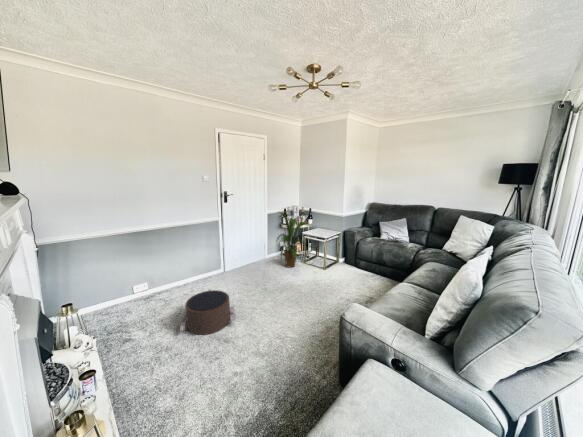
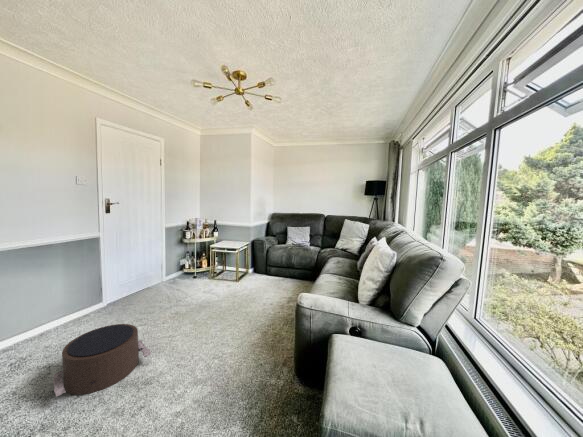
house plant: present [277,213,307,267] -> none [179,223,221,286]

